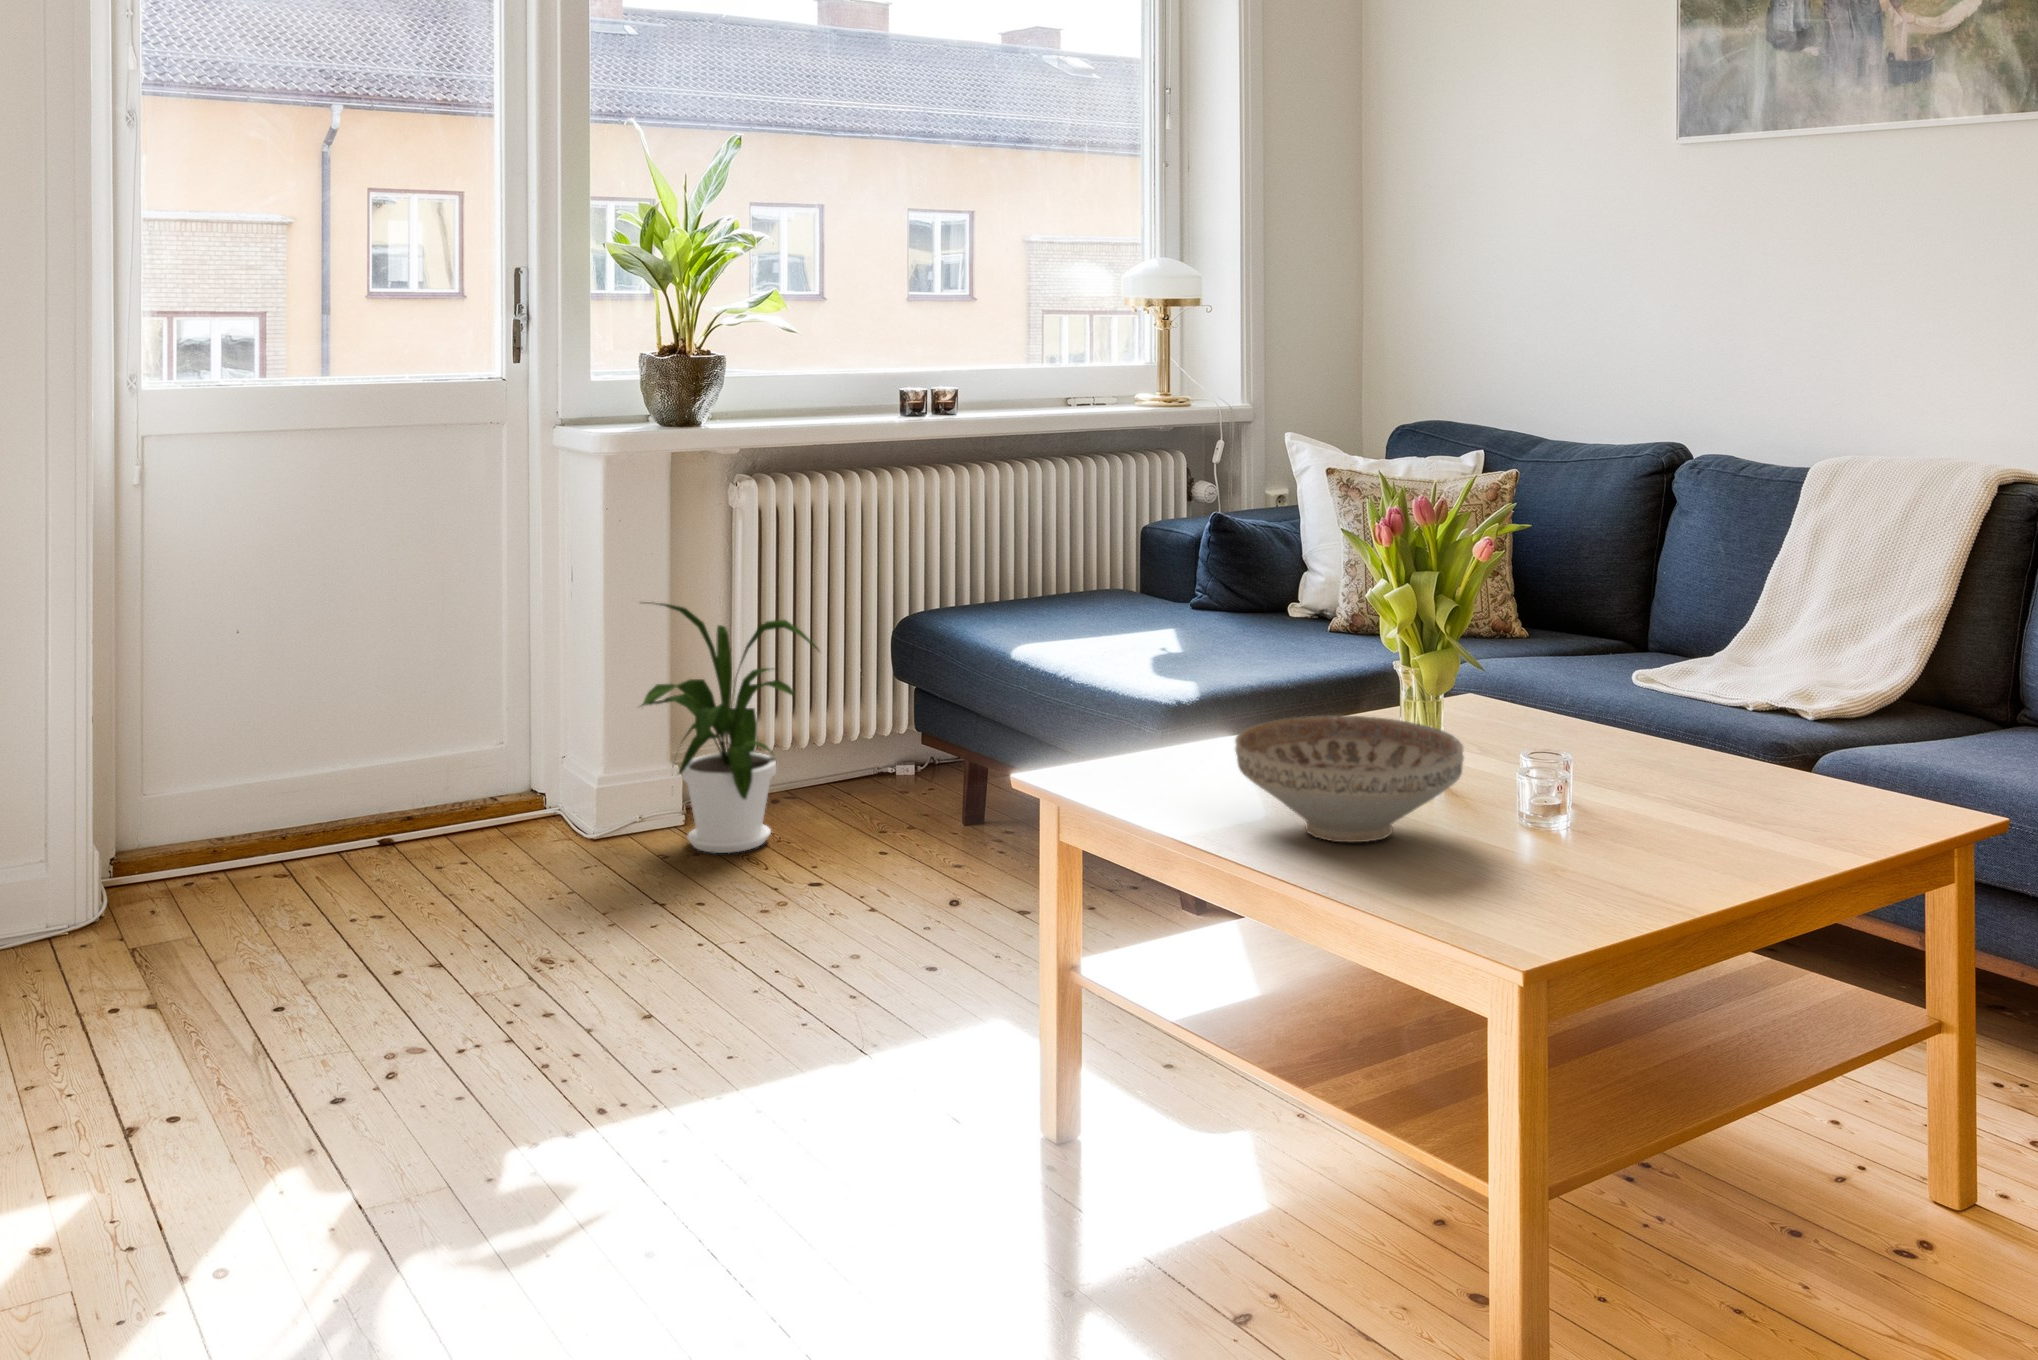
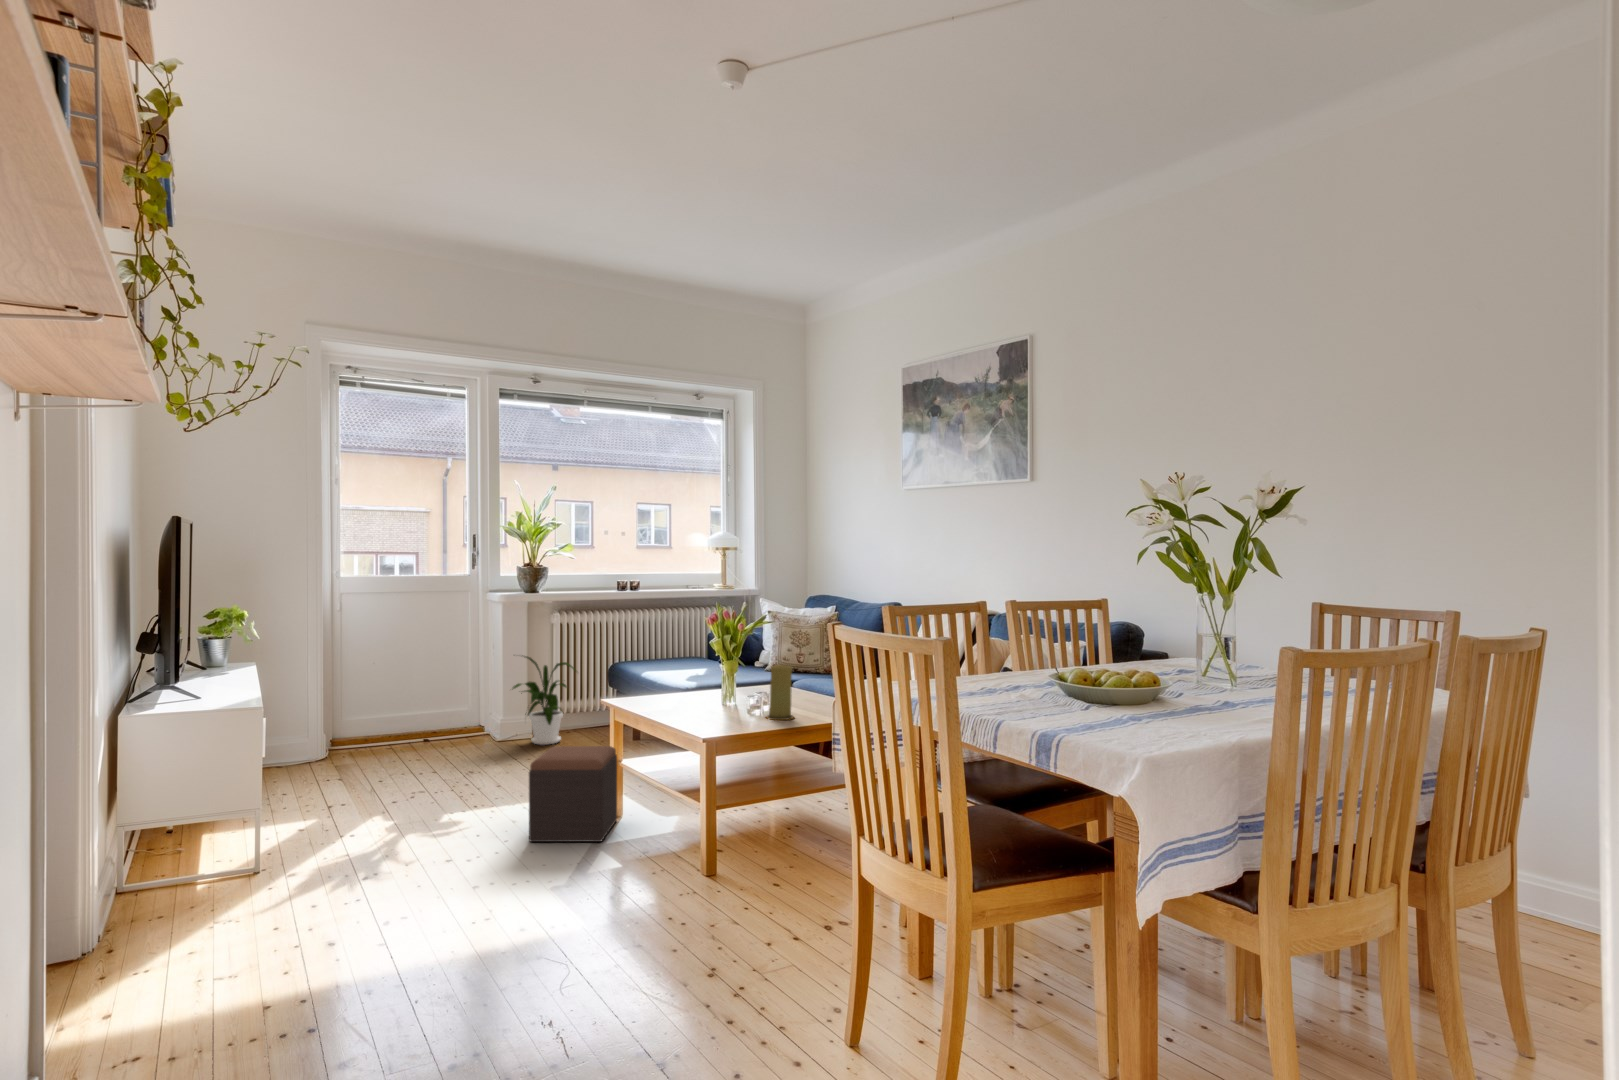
candle: none [1576,684,1675,872] -> present [766,665,794,720]
decorative bowl: present [1235,715,1464,843] -> none [665,678,736,713]
footstool: none [820,944,1072,1301] -> present [529,746,617,842]

